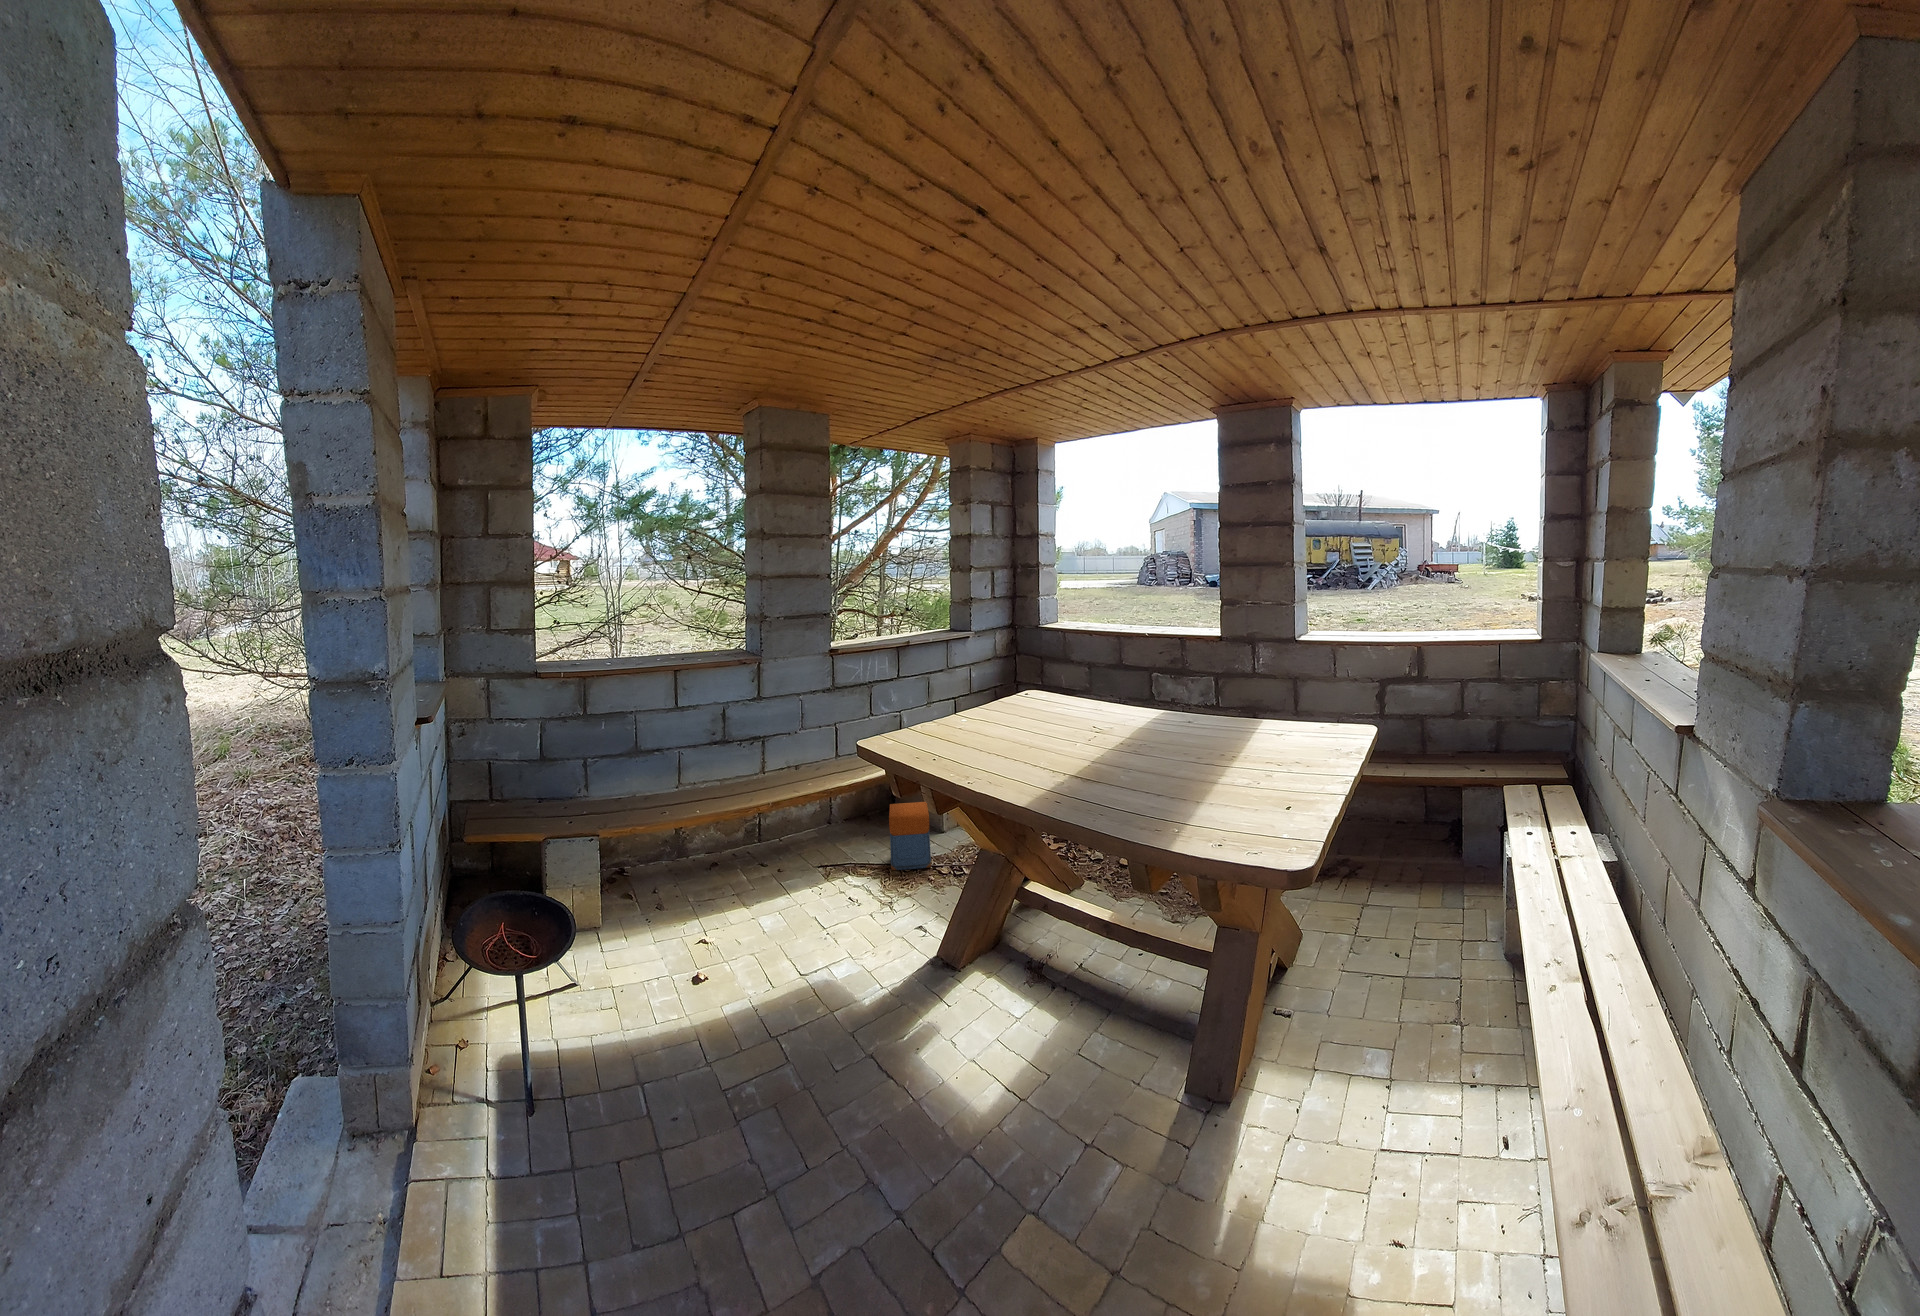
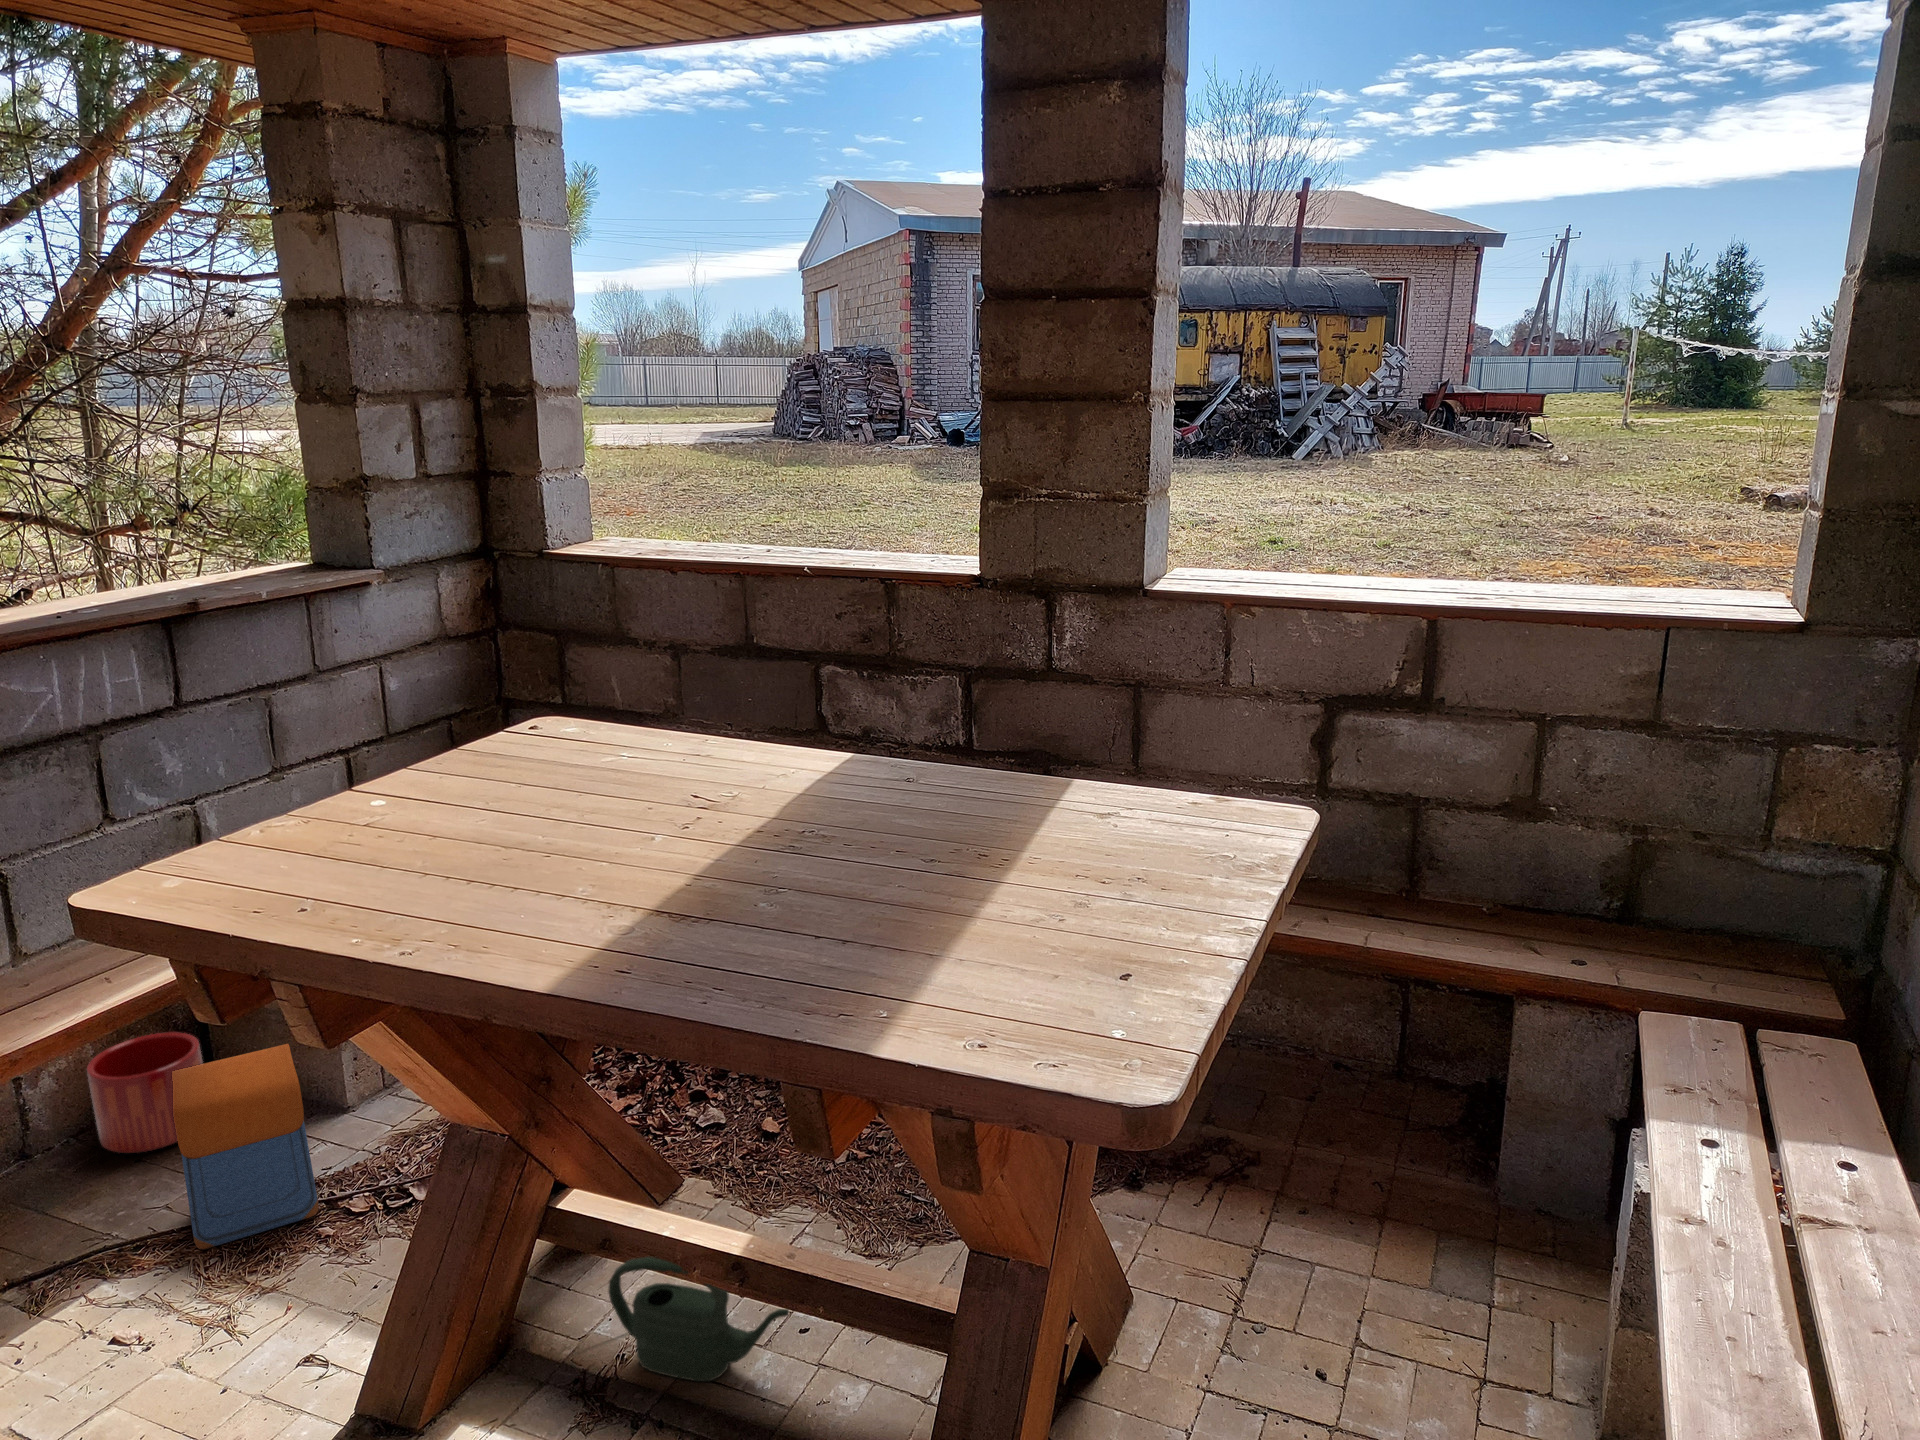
planter: none [863,796,899,837] -> present [87,1032,203,1153]
watering can: none [1029,898,1098,954] -> present [608,1257,789,1381]

